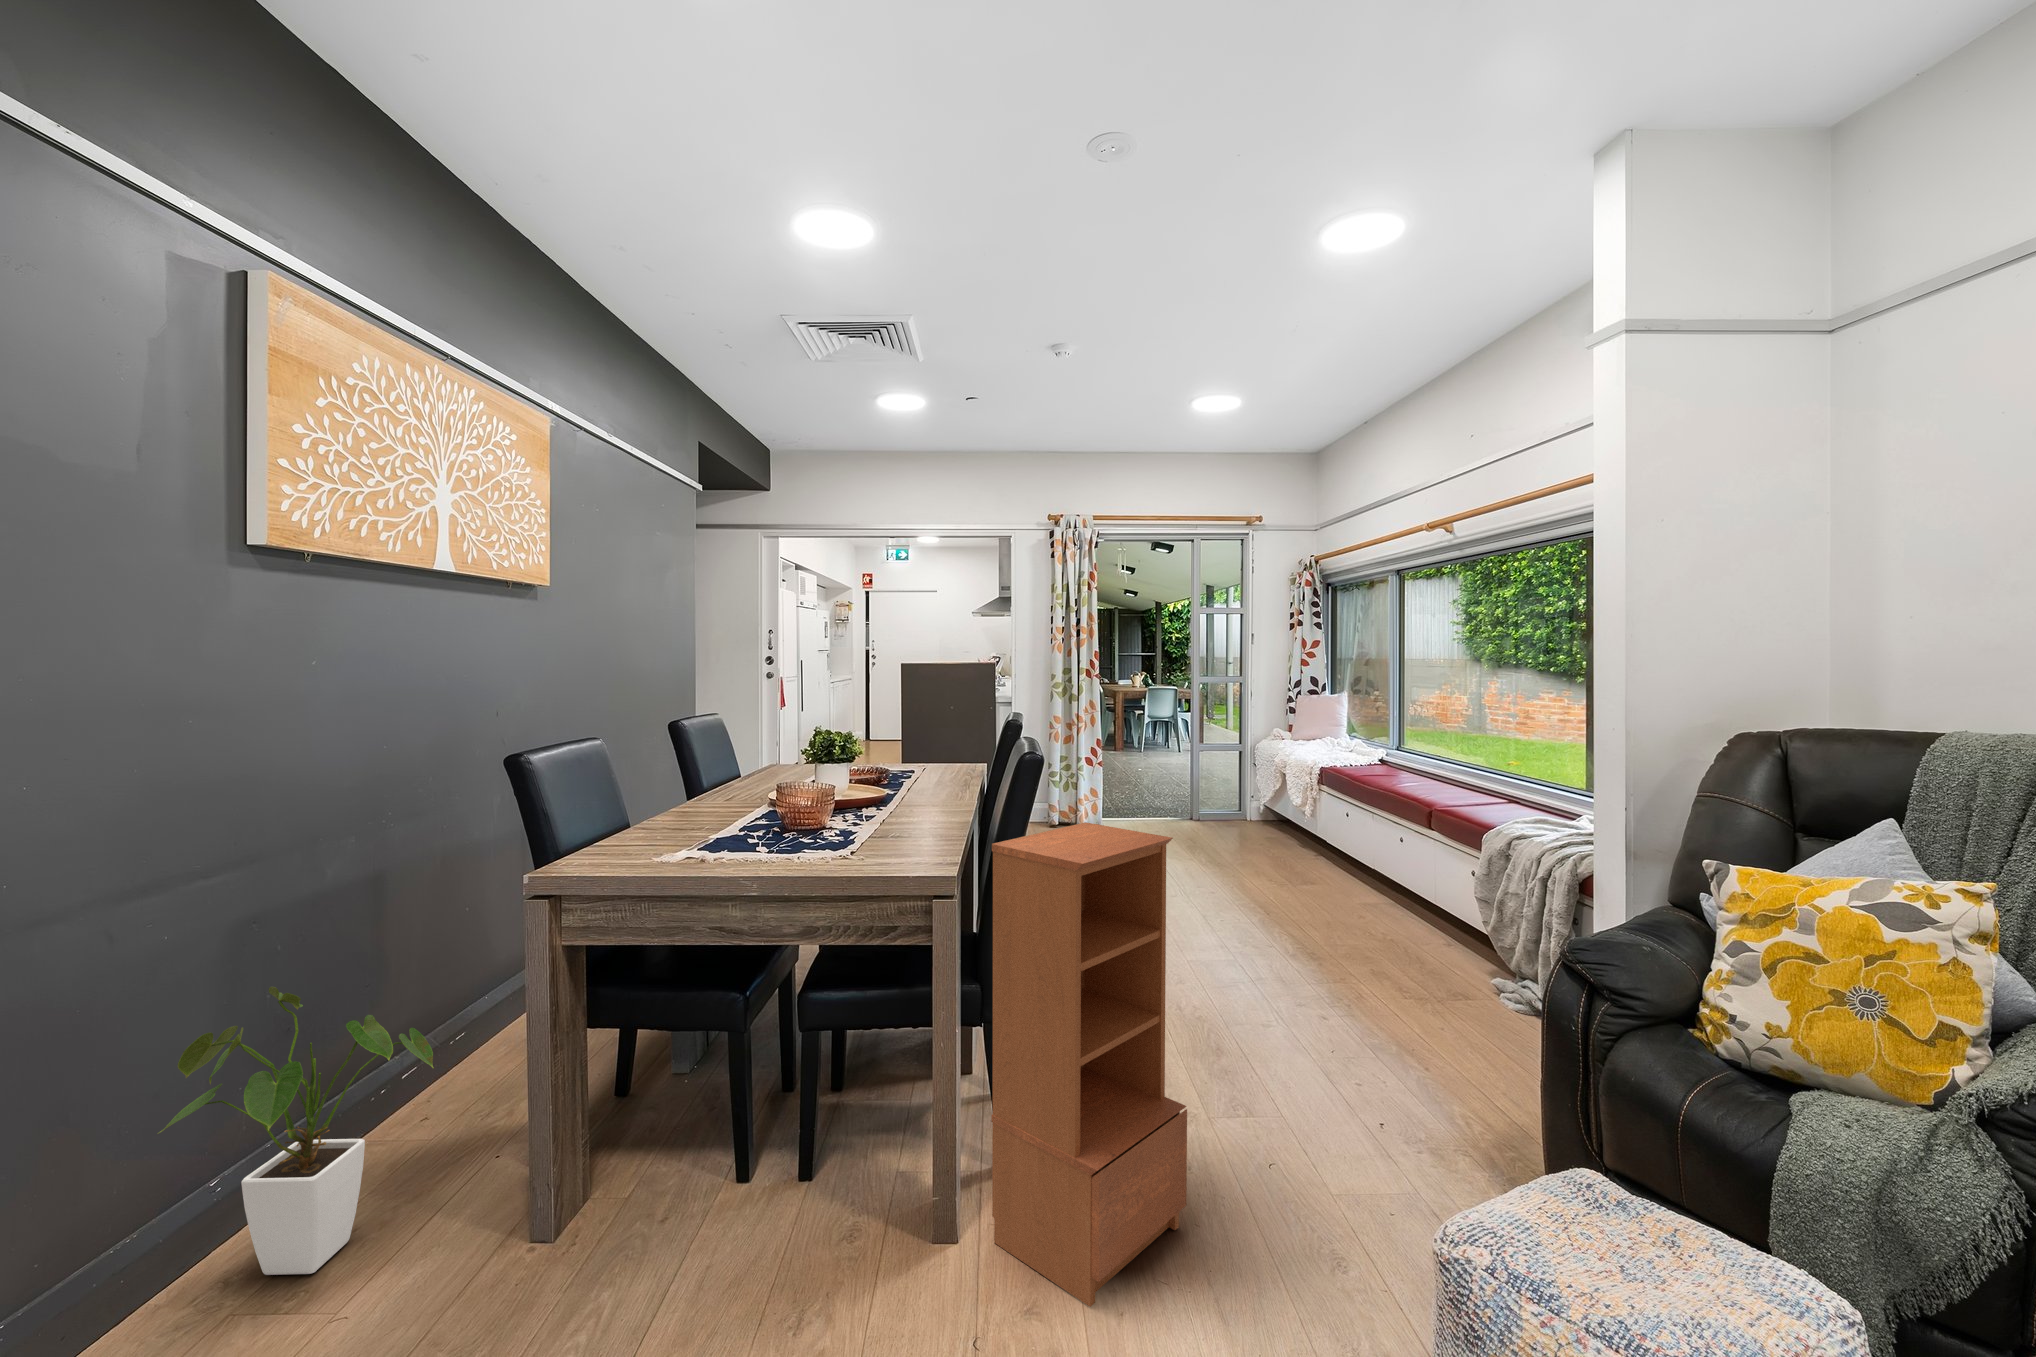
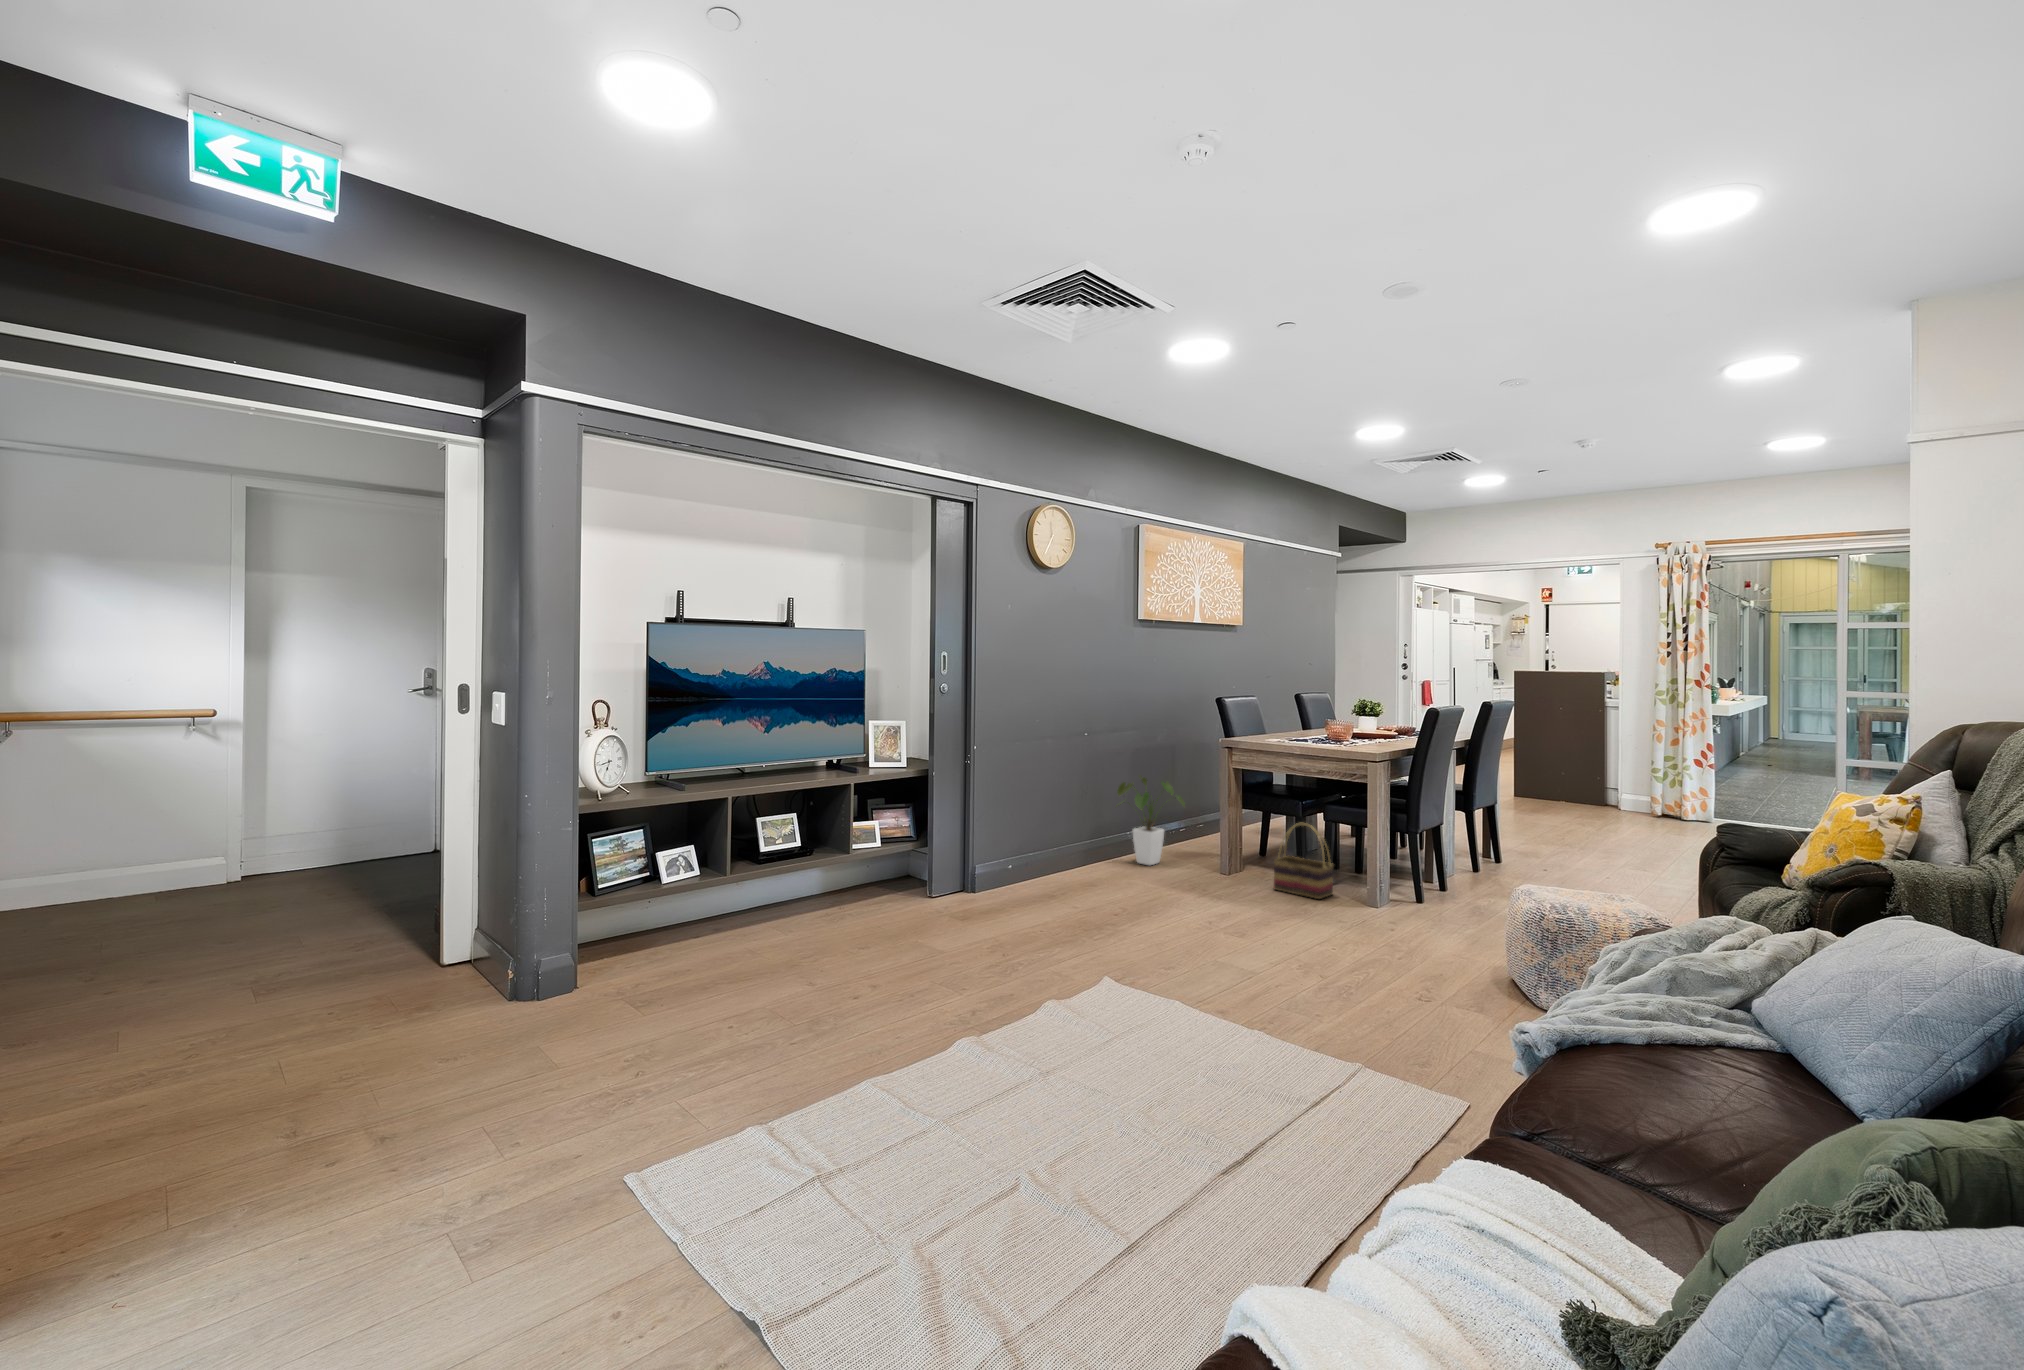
bookcase: present [991,822,1187,1307] -> none [1381,741,1474,929]
basket: none [715,1055,861,1249] -> present [1274,822,1334,899]

